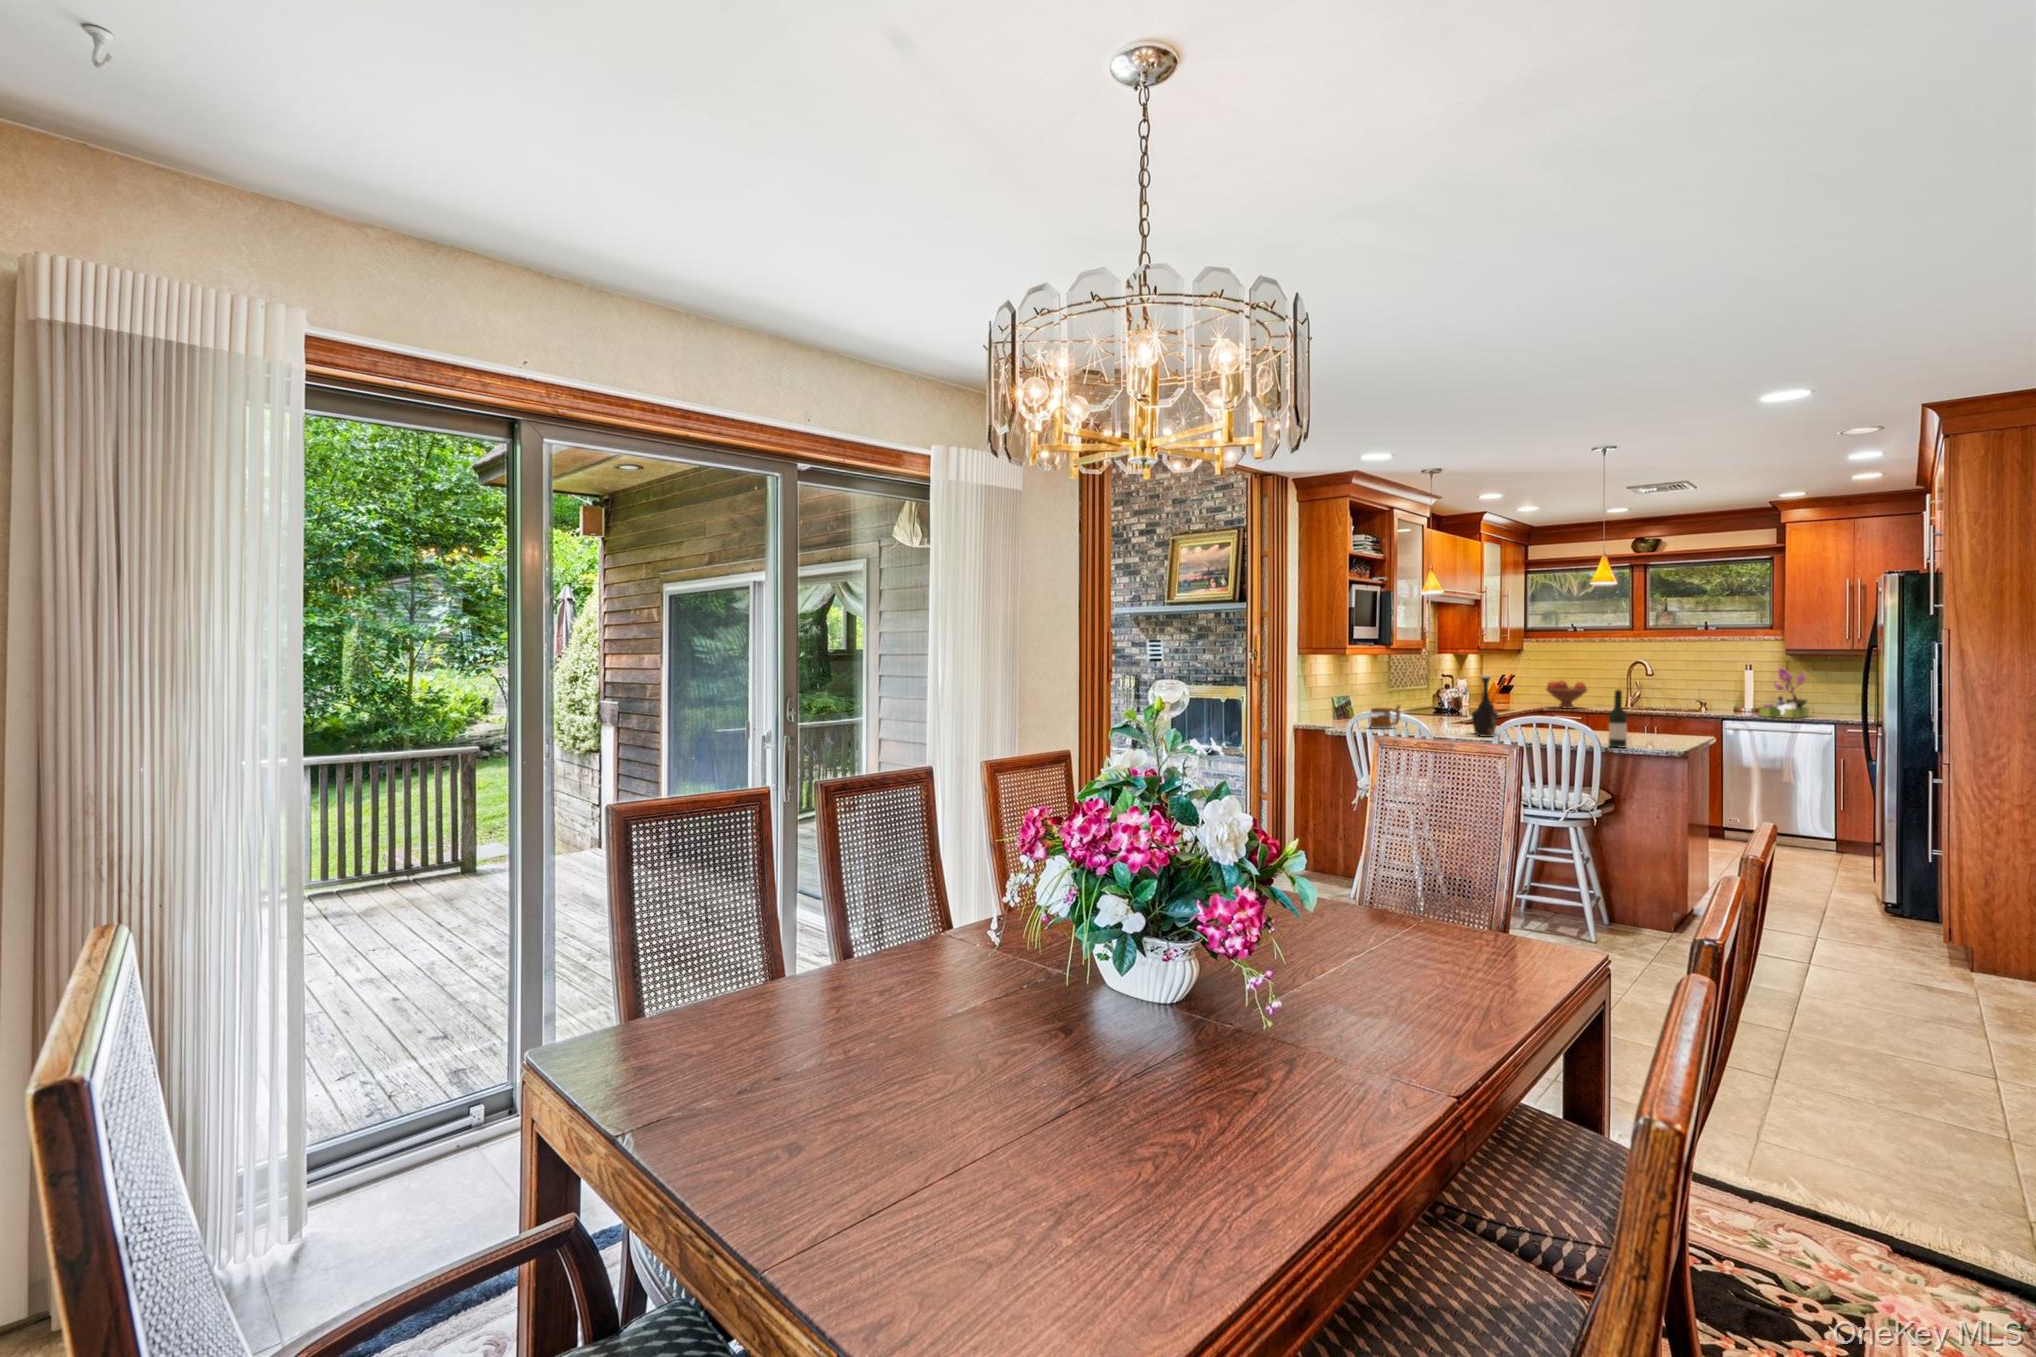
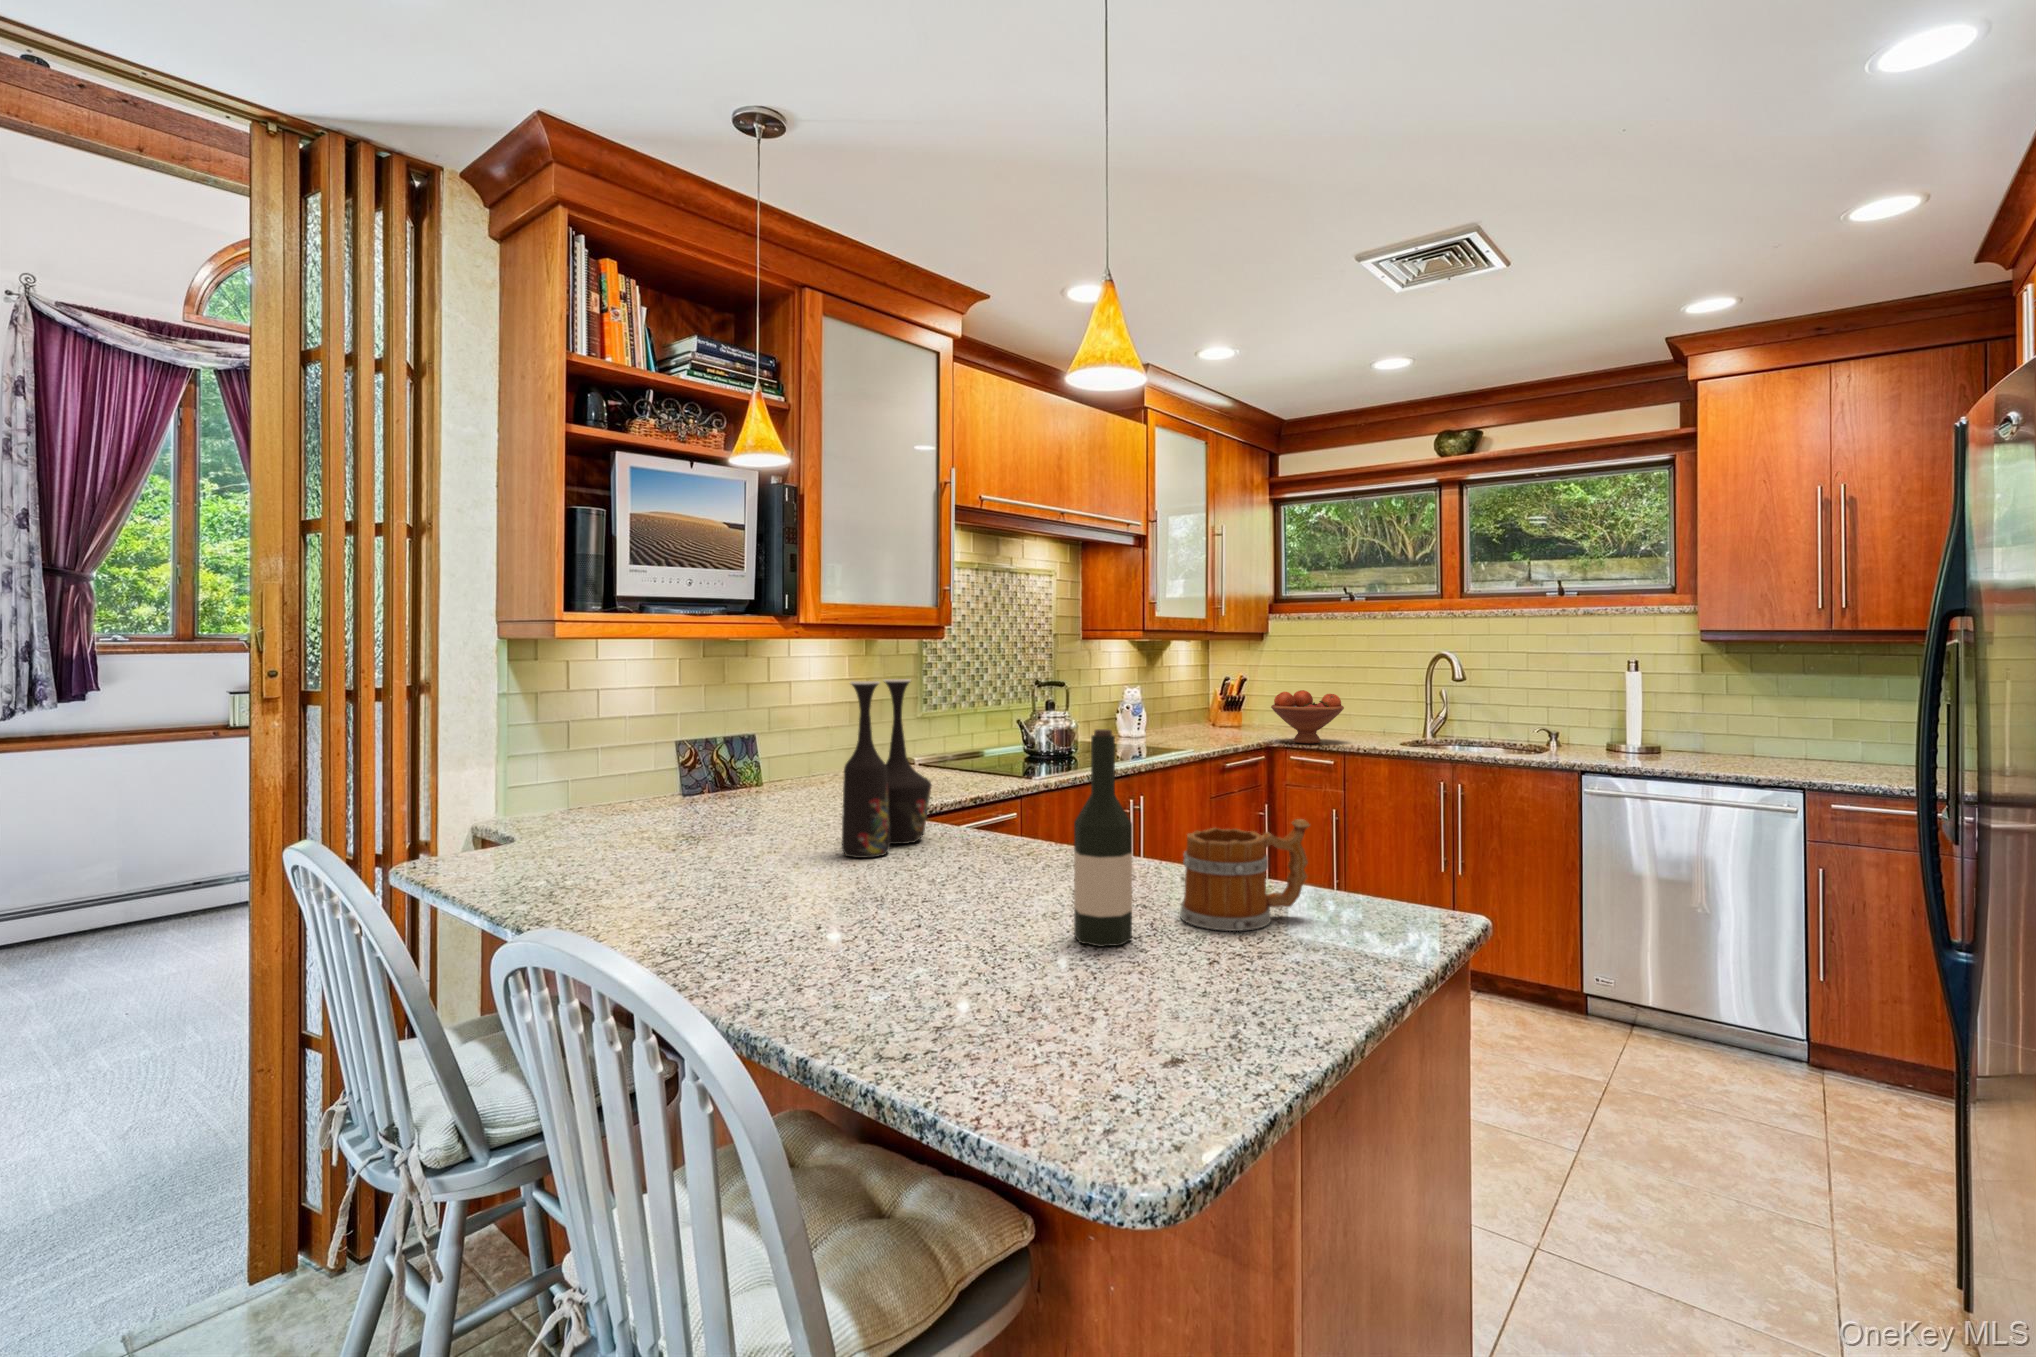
flower arrangement: present [1759,668,1809,718] -> none [1645,664,1744,774]
mug: present [1369,705,1400,729] -> present [1180,819,1309,931]

